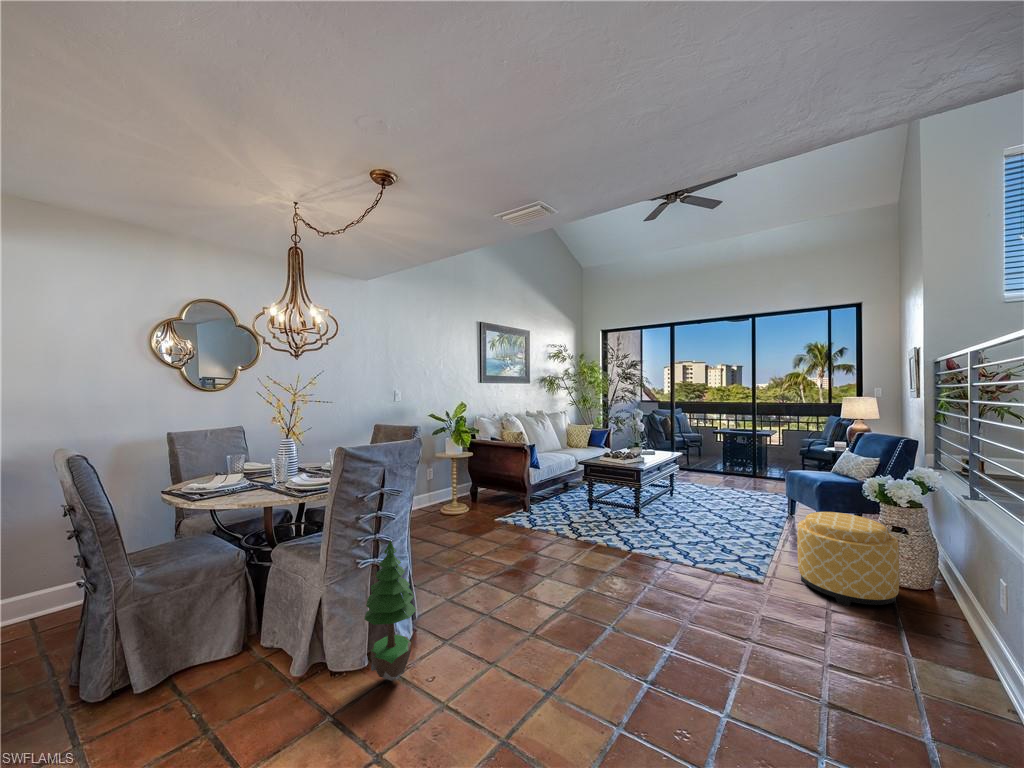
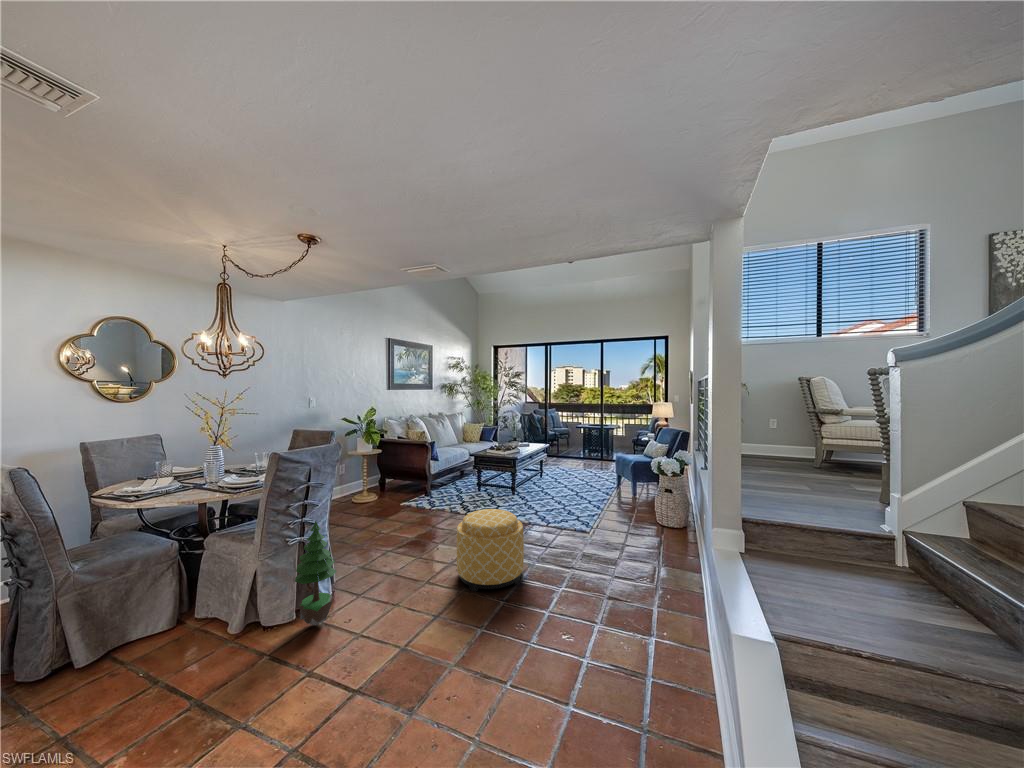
ottoman: present [797,512,899,606] -> present [457,509,524,592]

